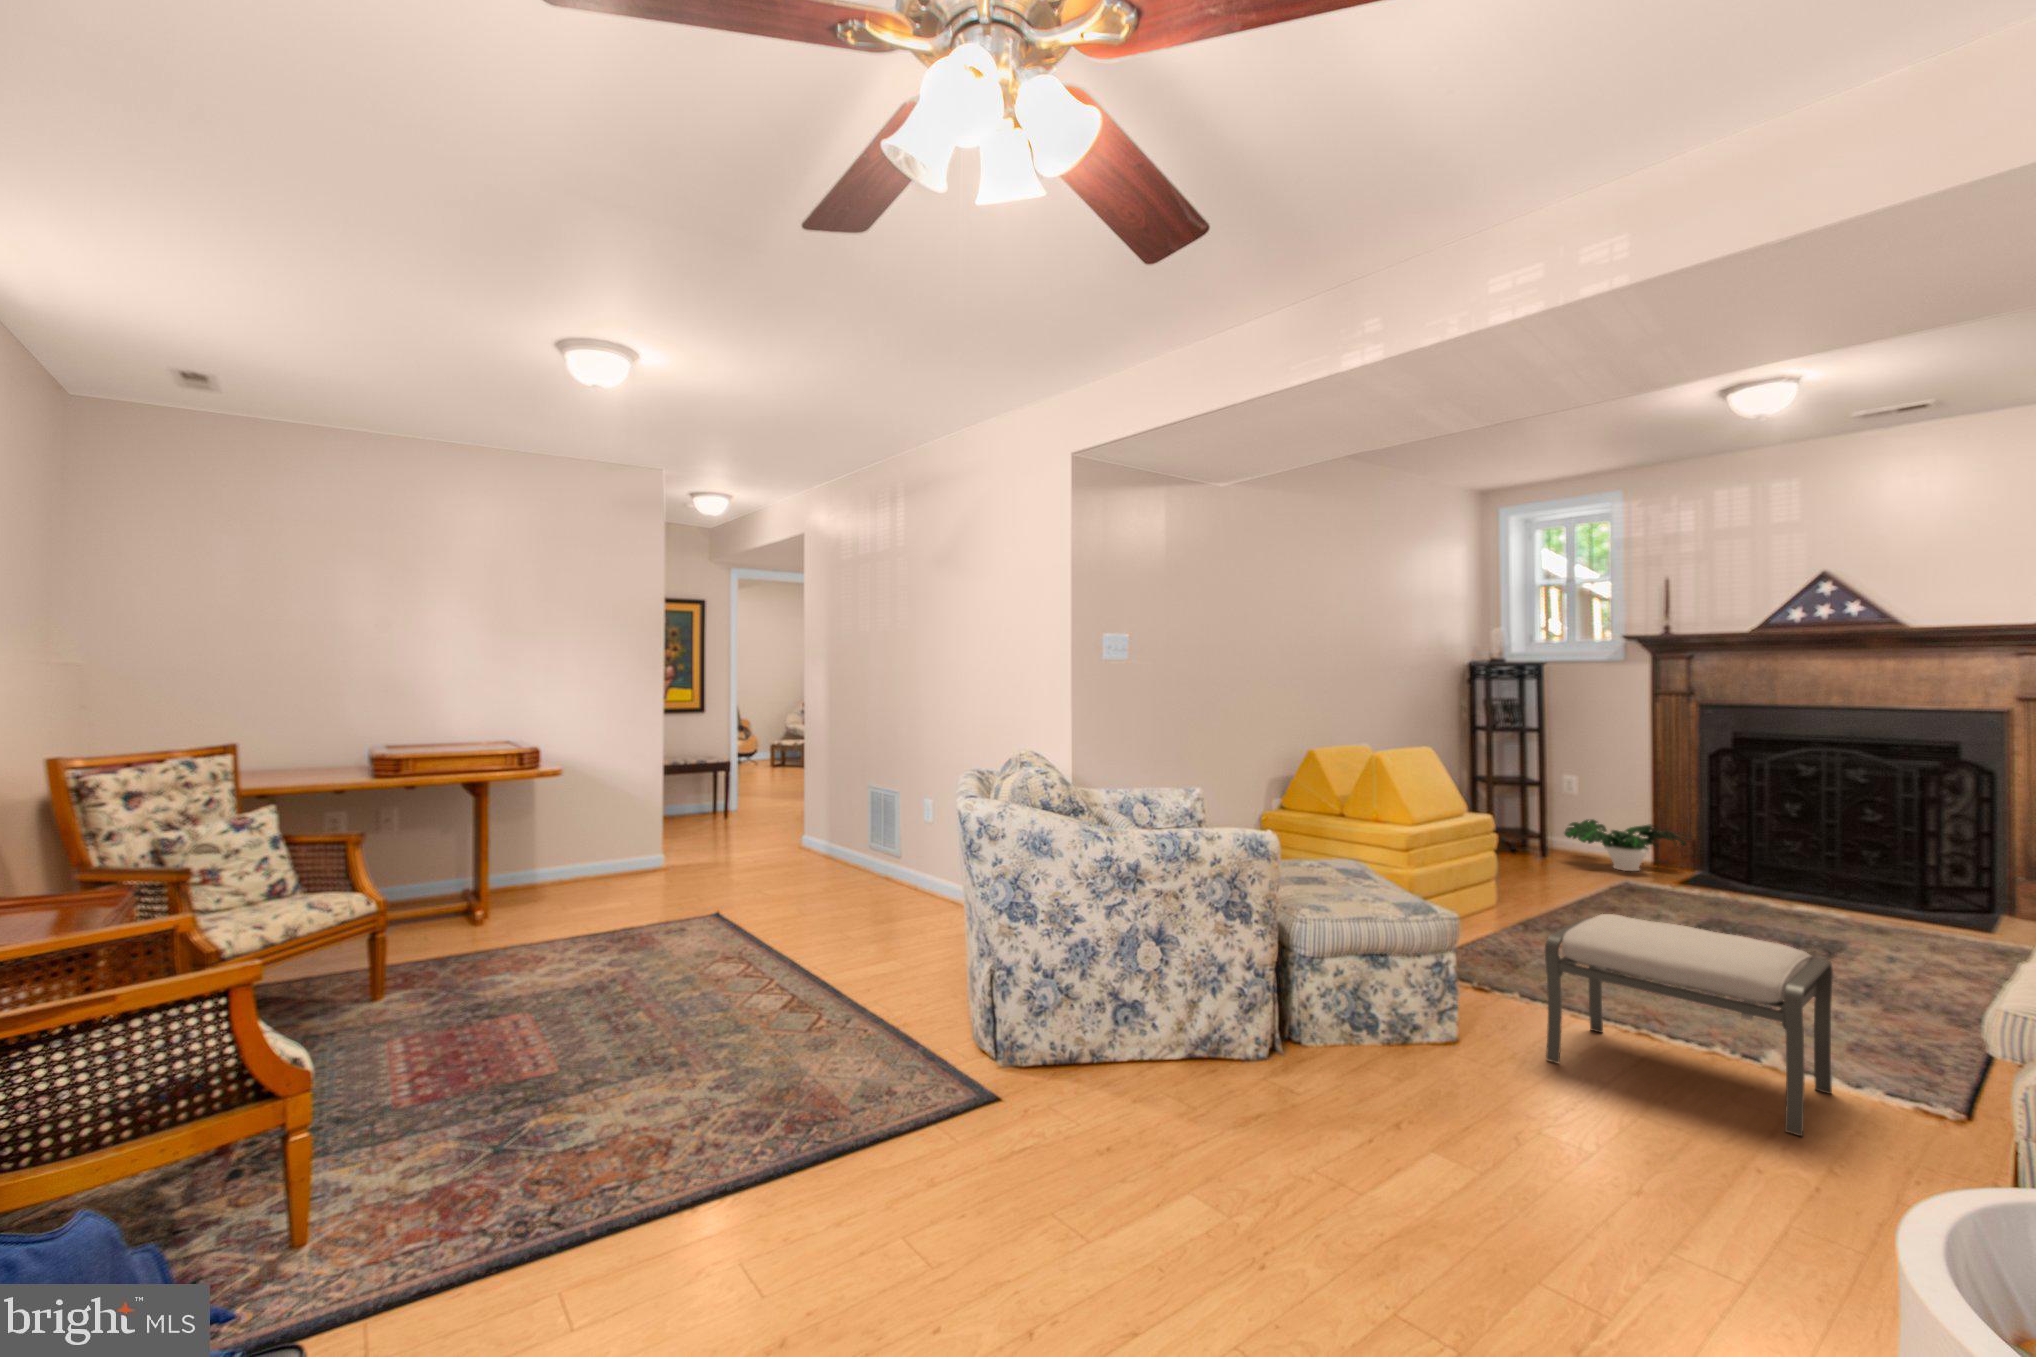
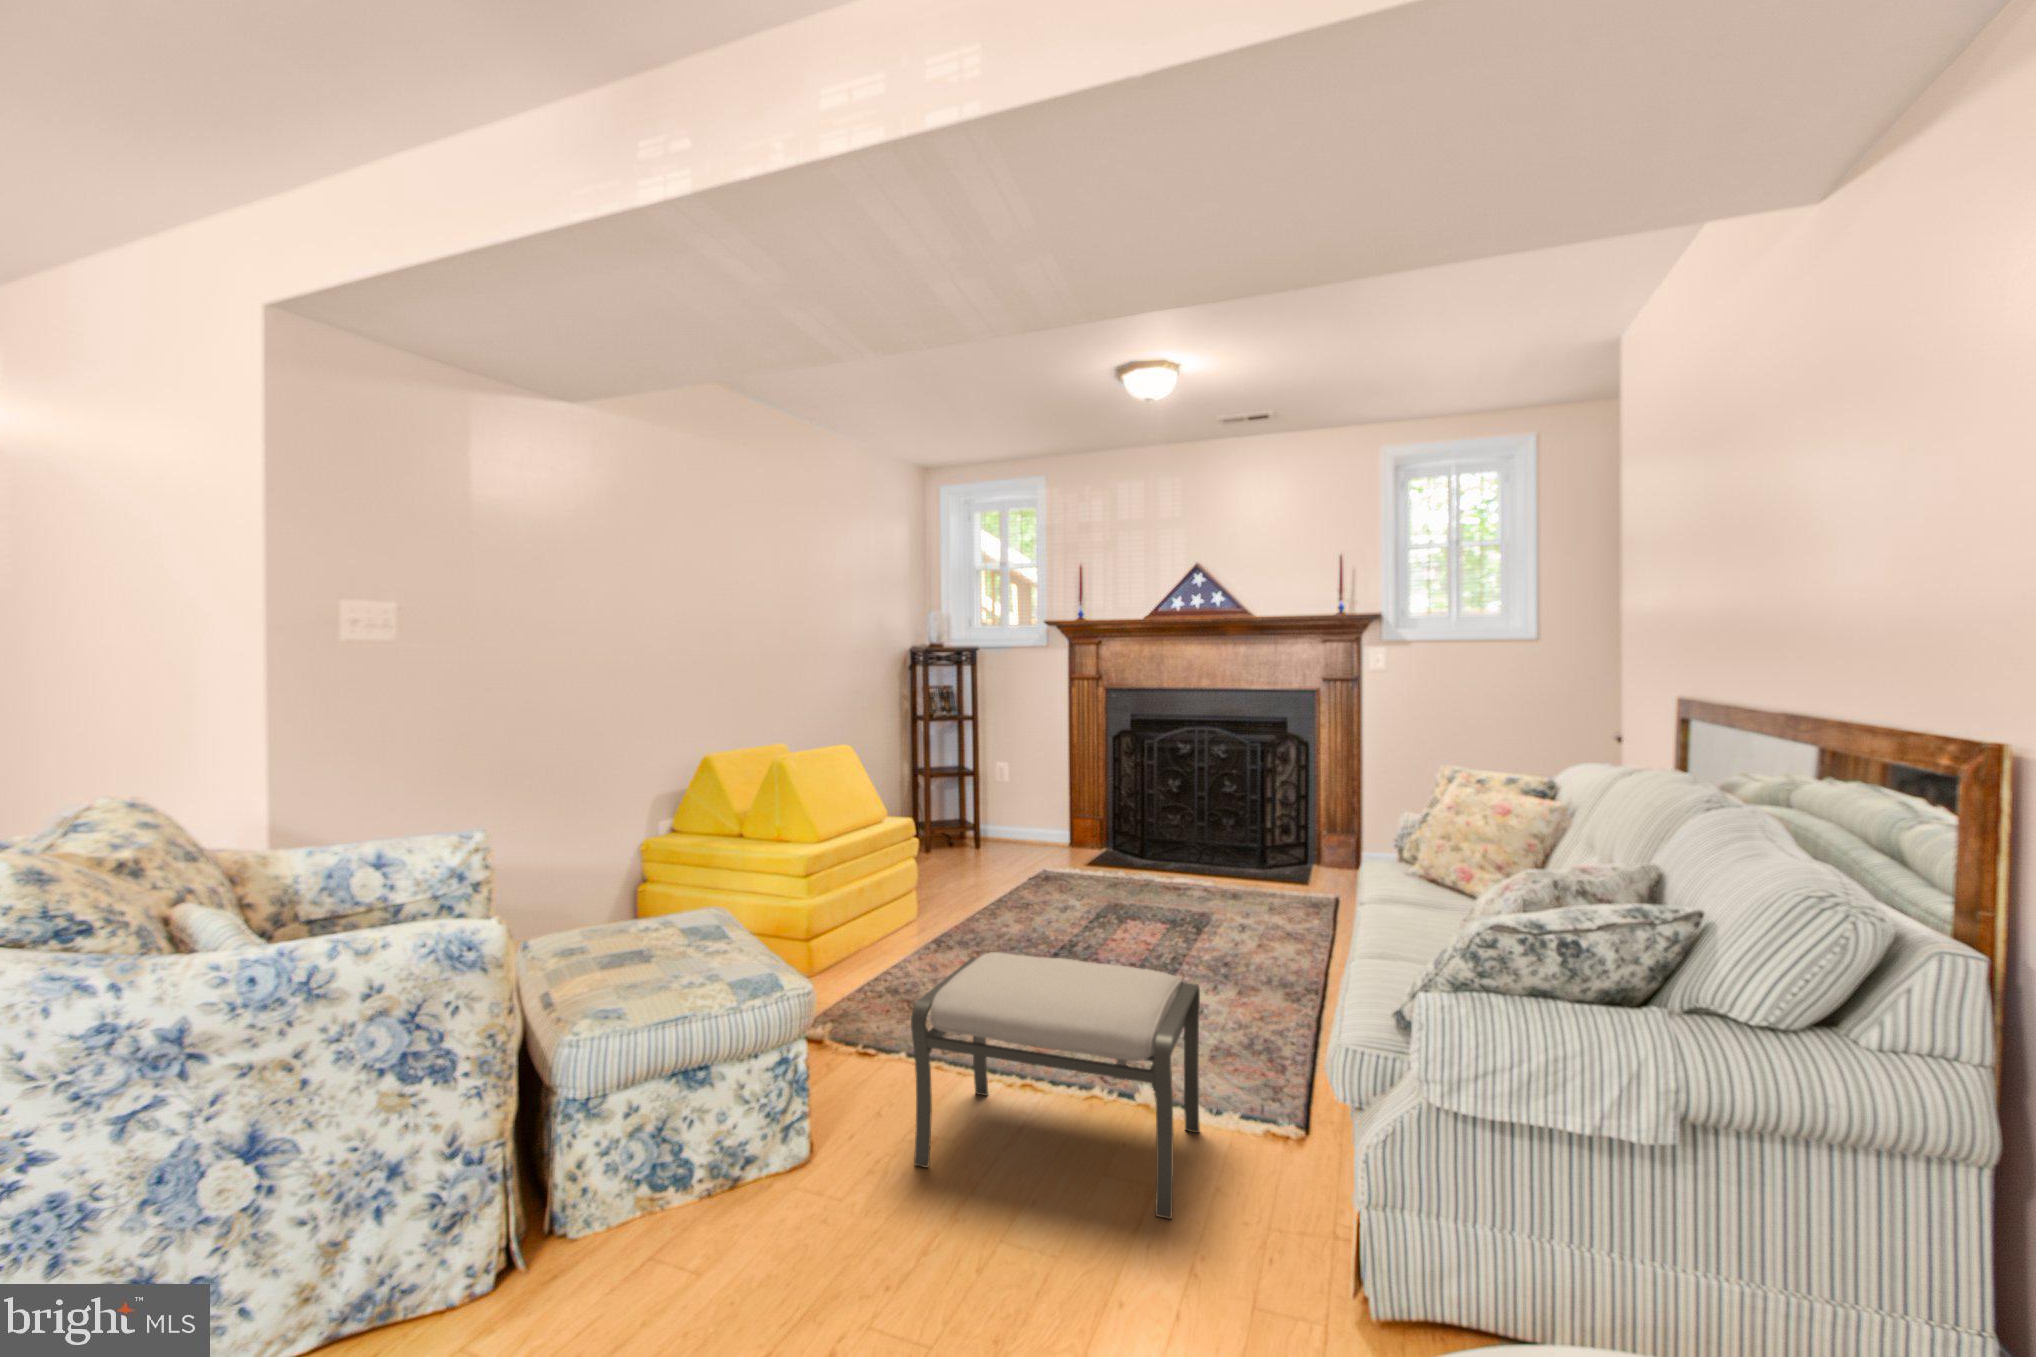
potted plant: present [1564,819,1686,871] -> none [992,806,1095,856]

